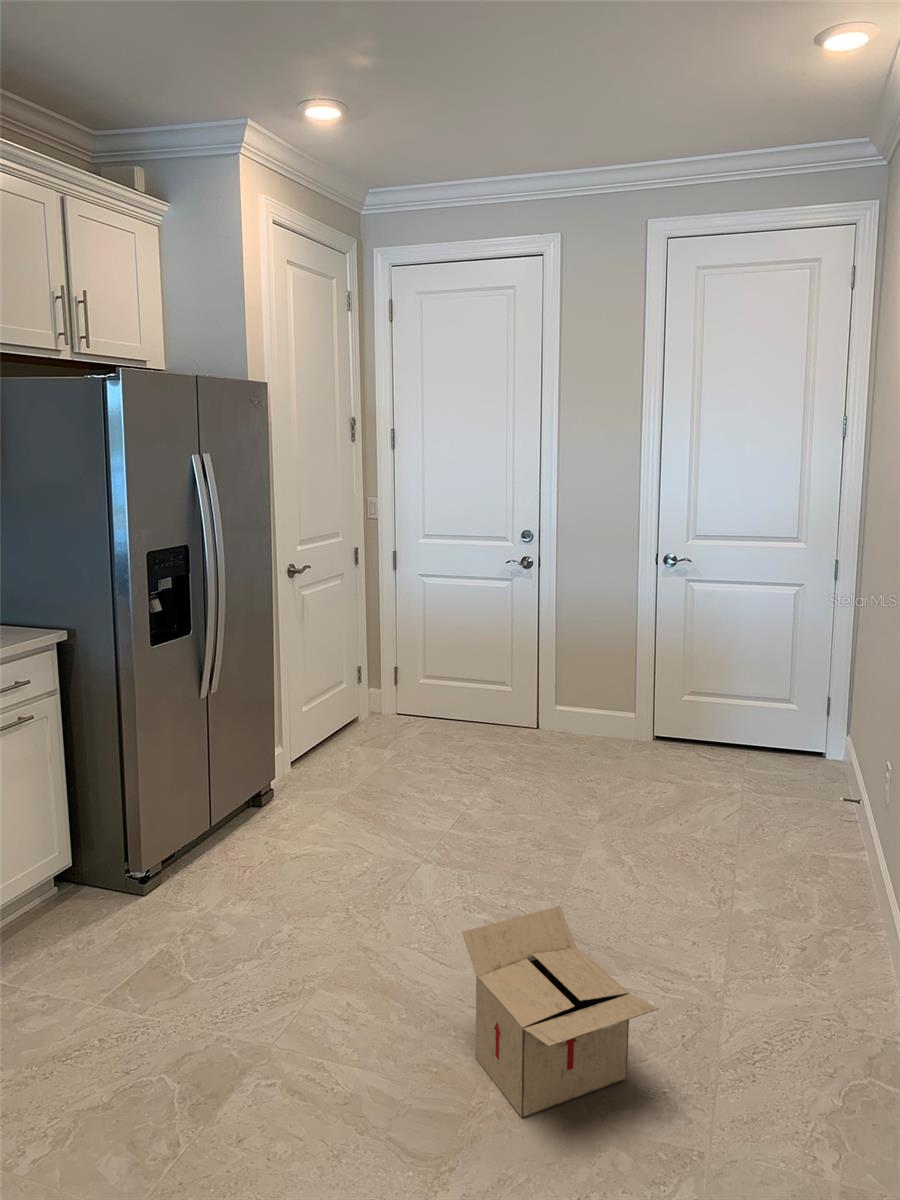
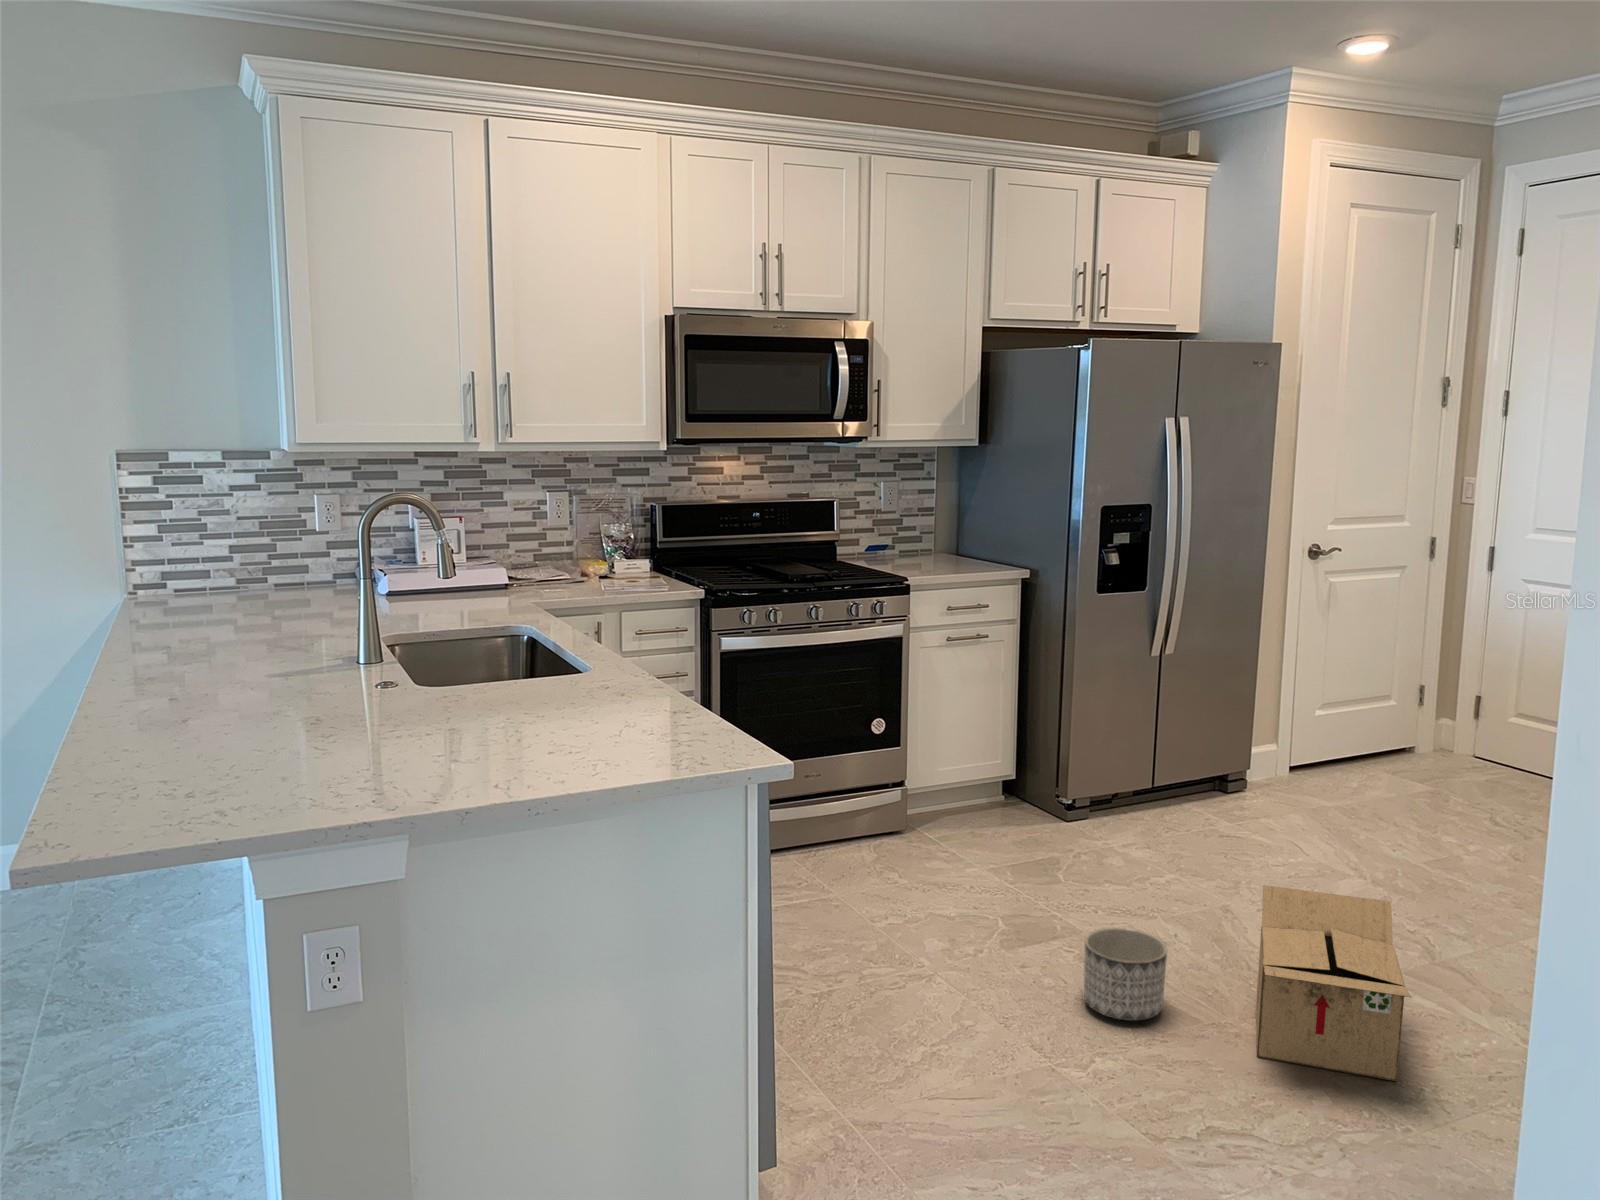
planter: none [327,1031,417,1153] -> present [1084,927,1167,1021]

